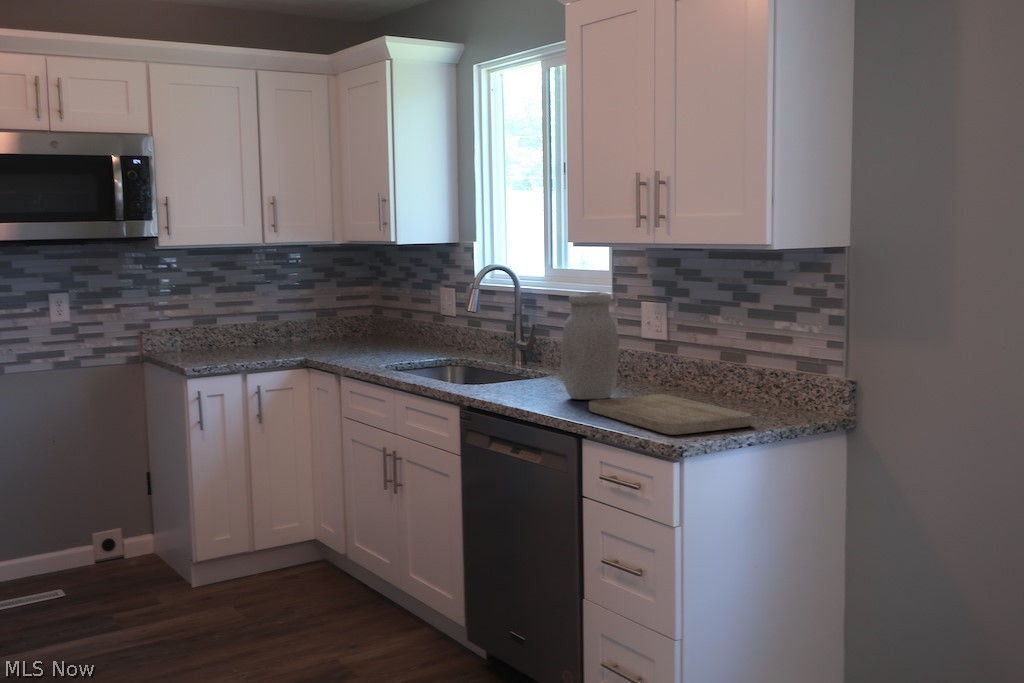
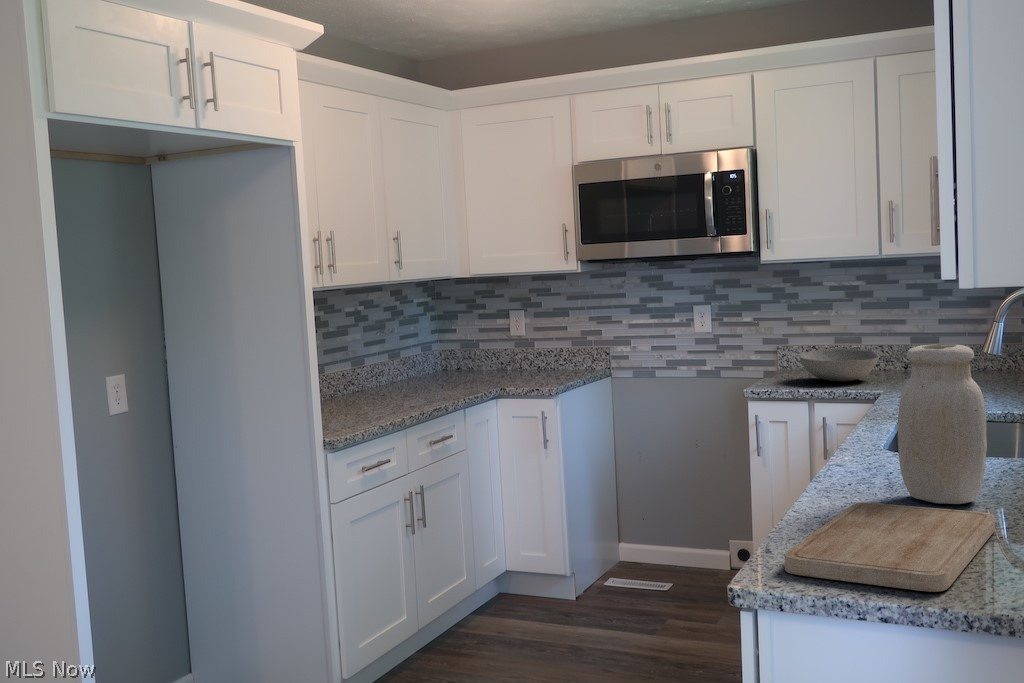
bowl: none [202,328,275,355] -> present [799,348,879,381]

